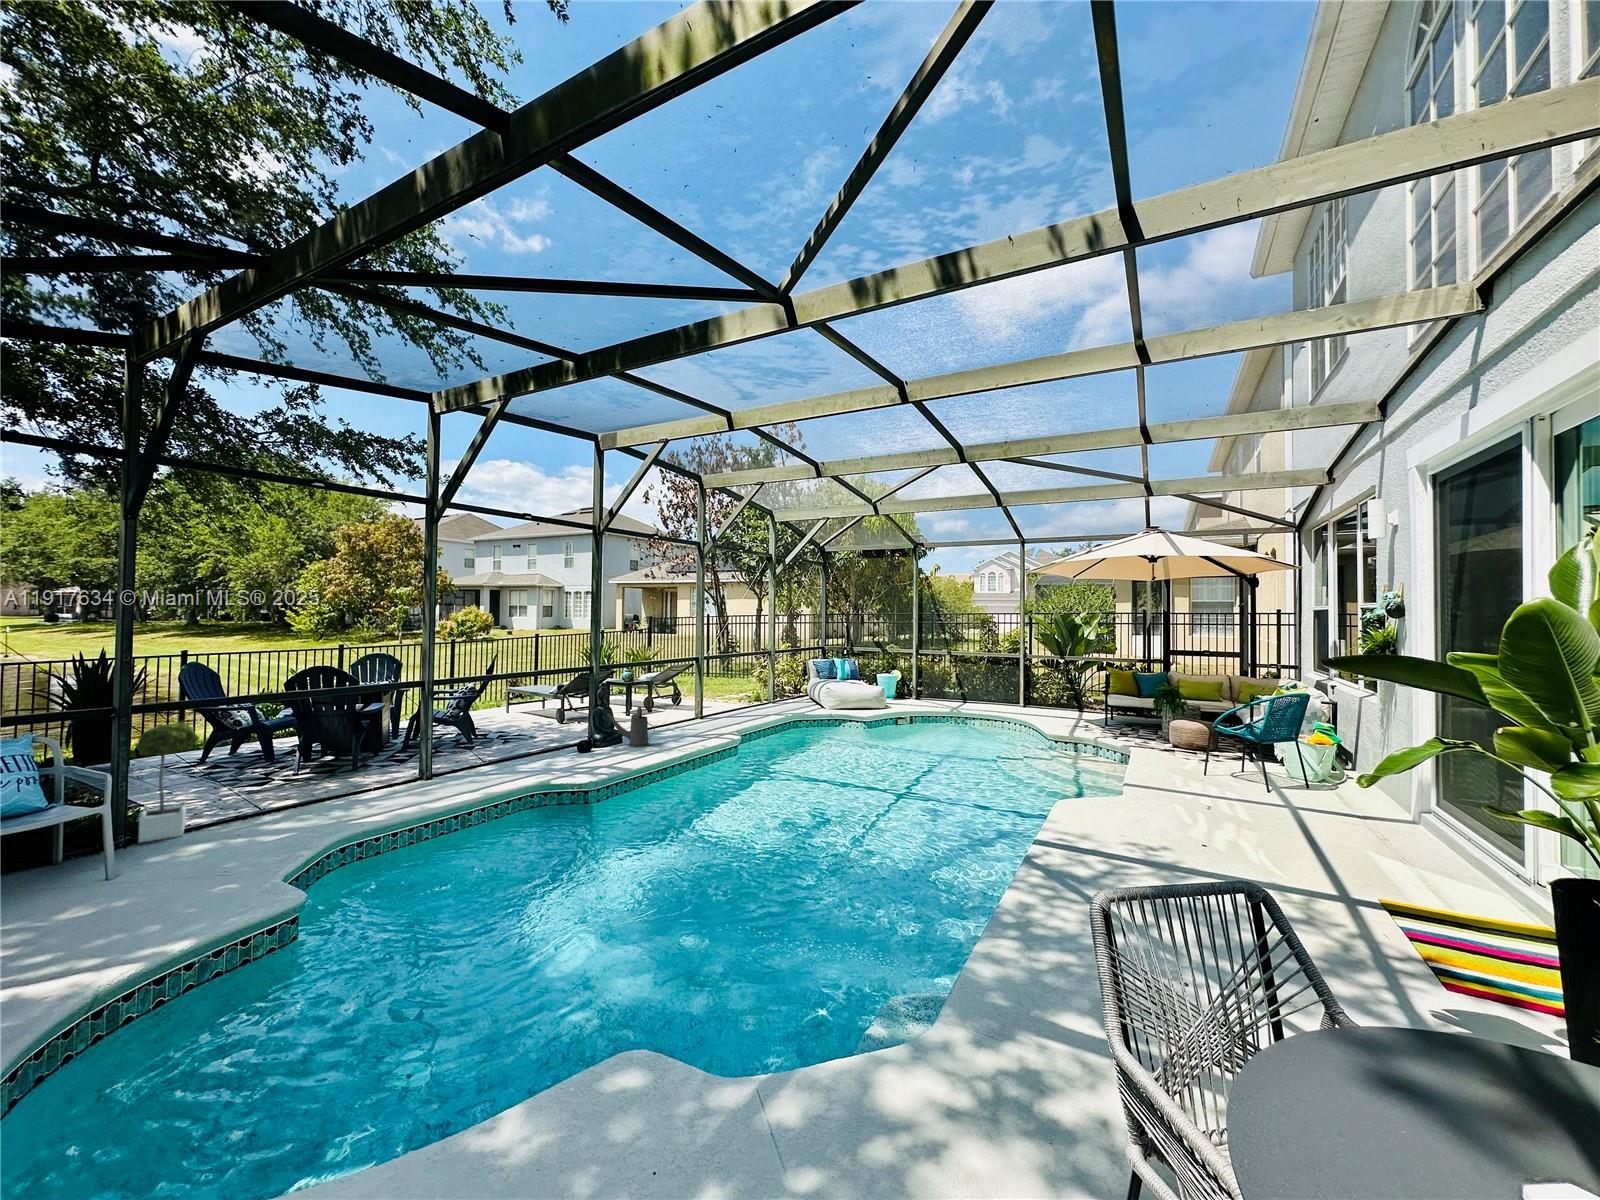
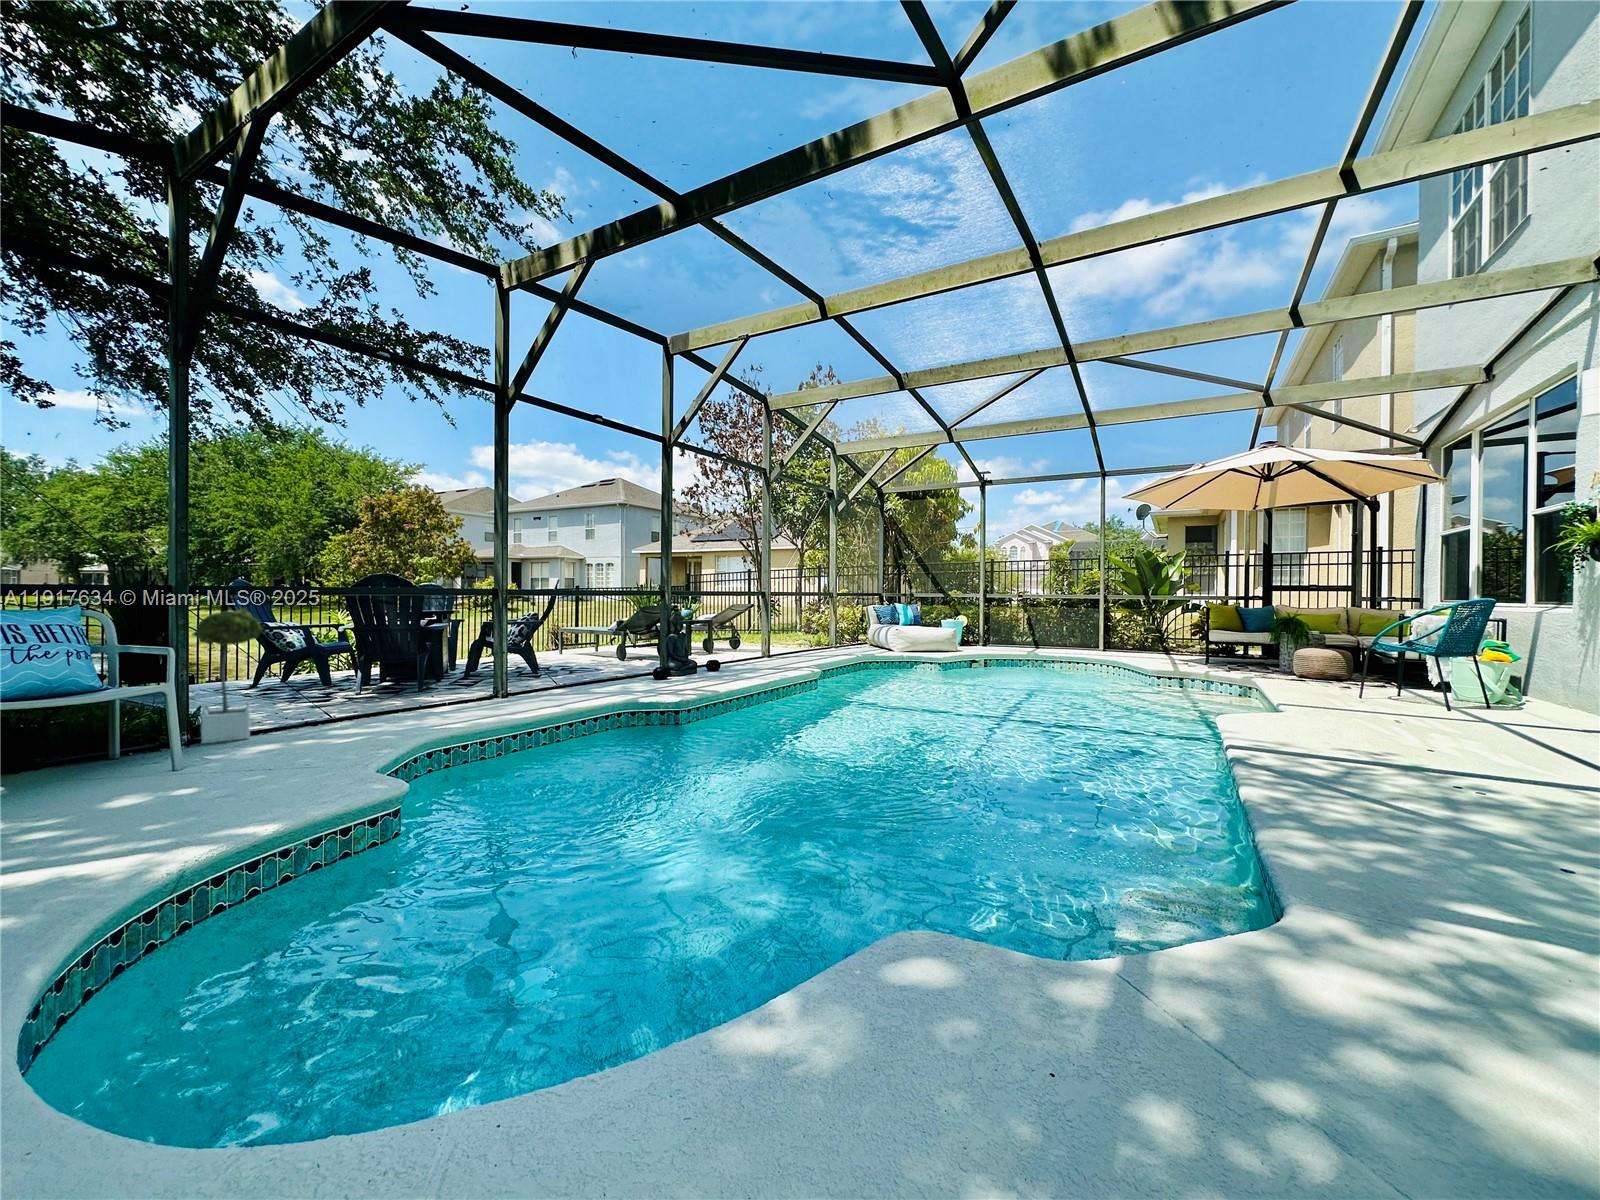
watering can: present [607,707,655,747] -> none [680,636,732,678]

